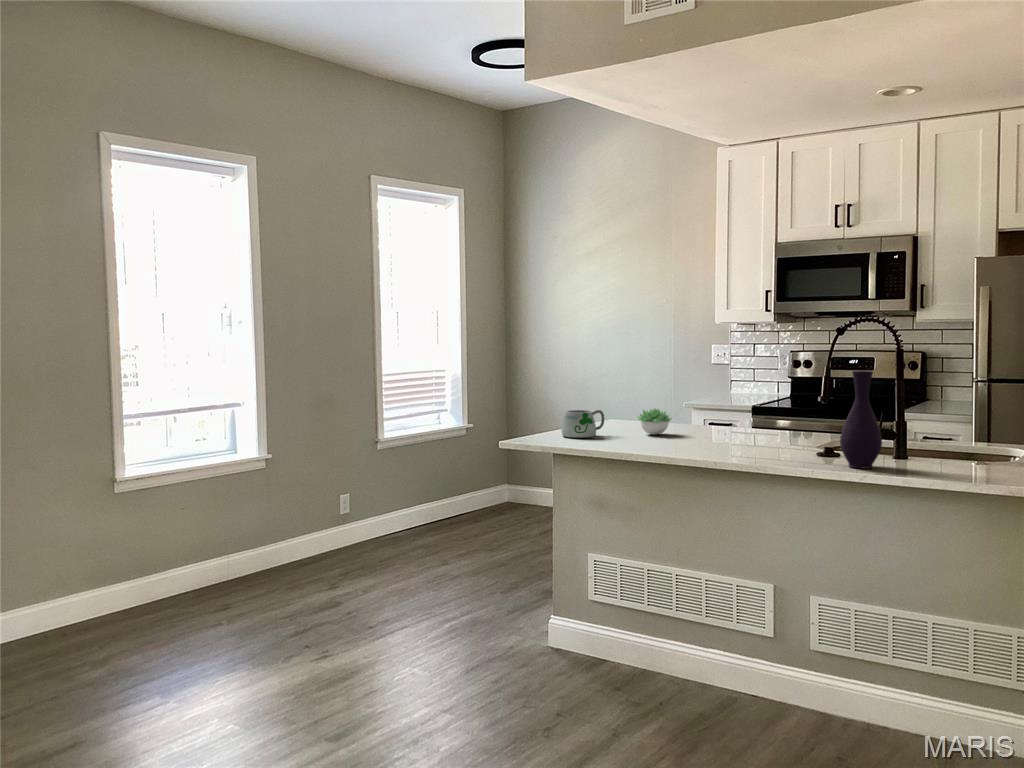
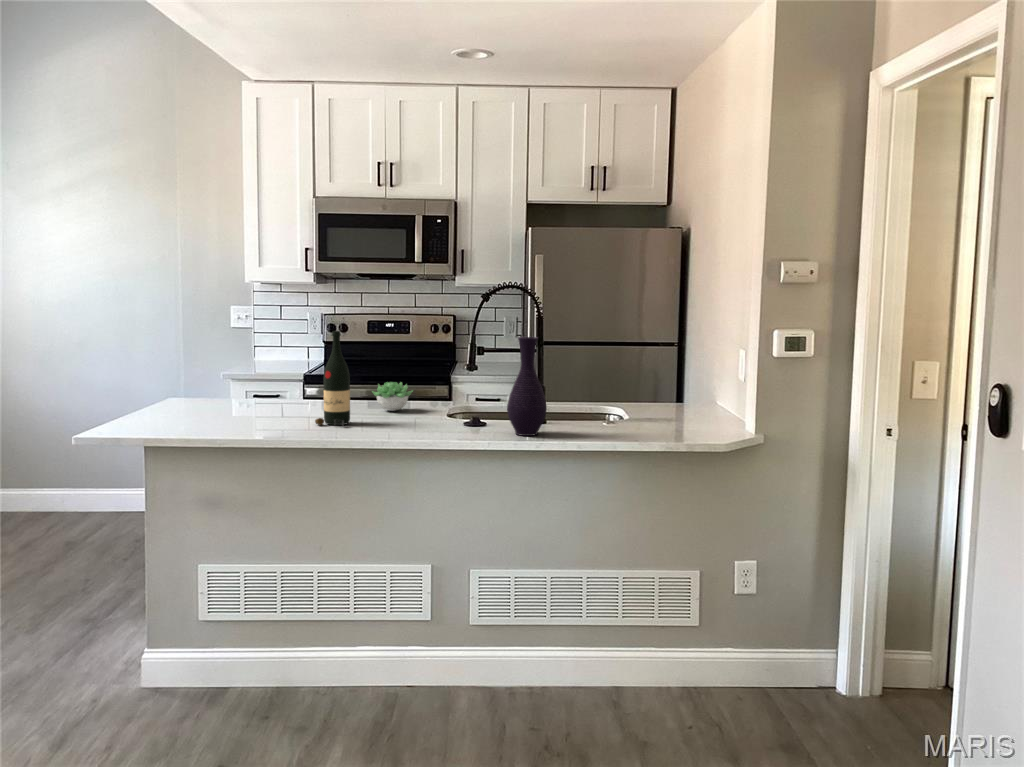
wine bottle: none [683,363,715,447] -> present [315,331,350,426]
succulent plant: present [637,409,672,435] -> present [372,382,412,411]
mug: present [562,410,604,438] -> none [151,391,212,428]

